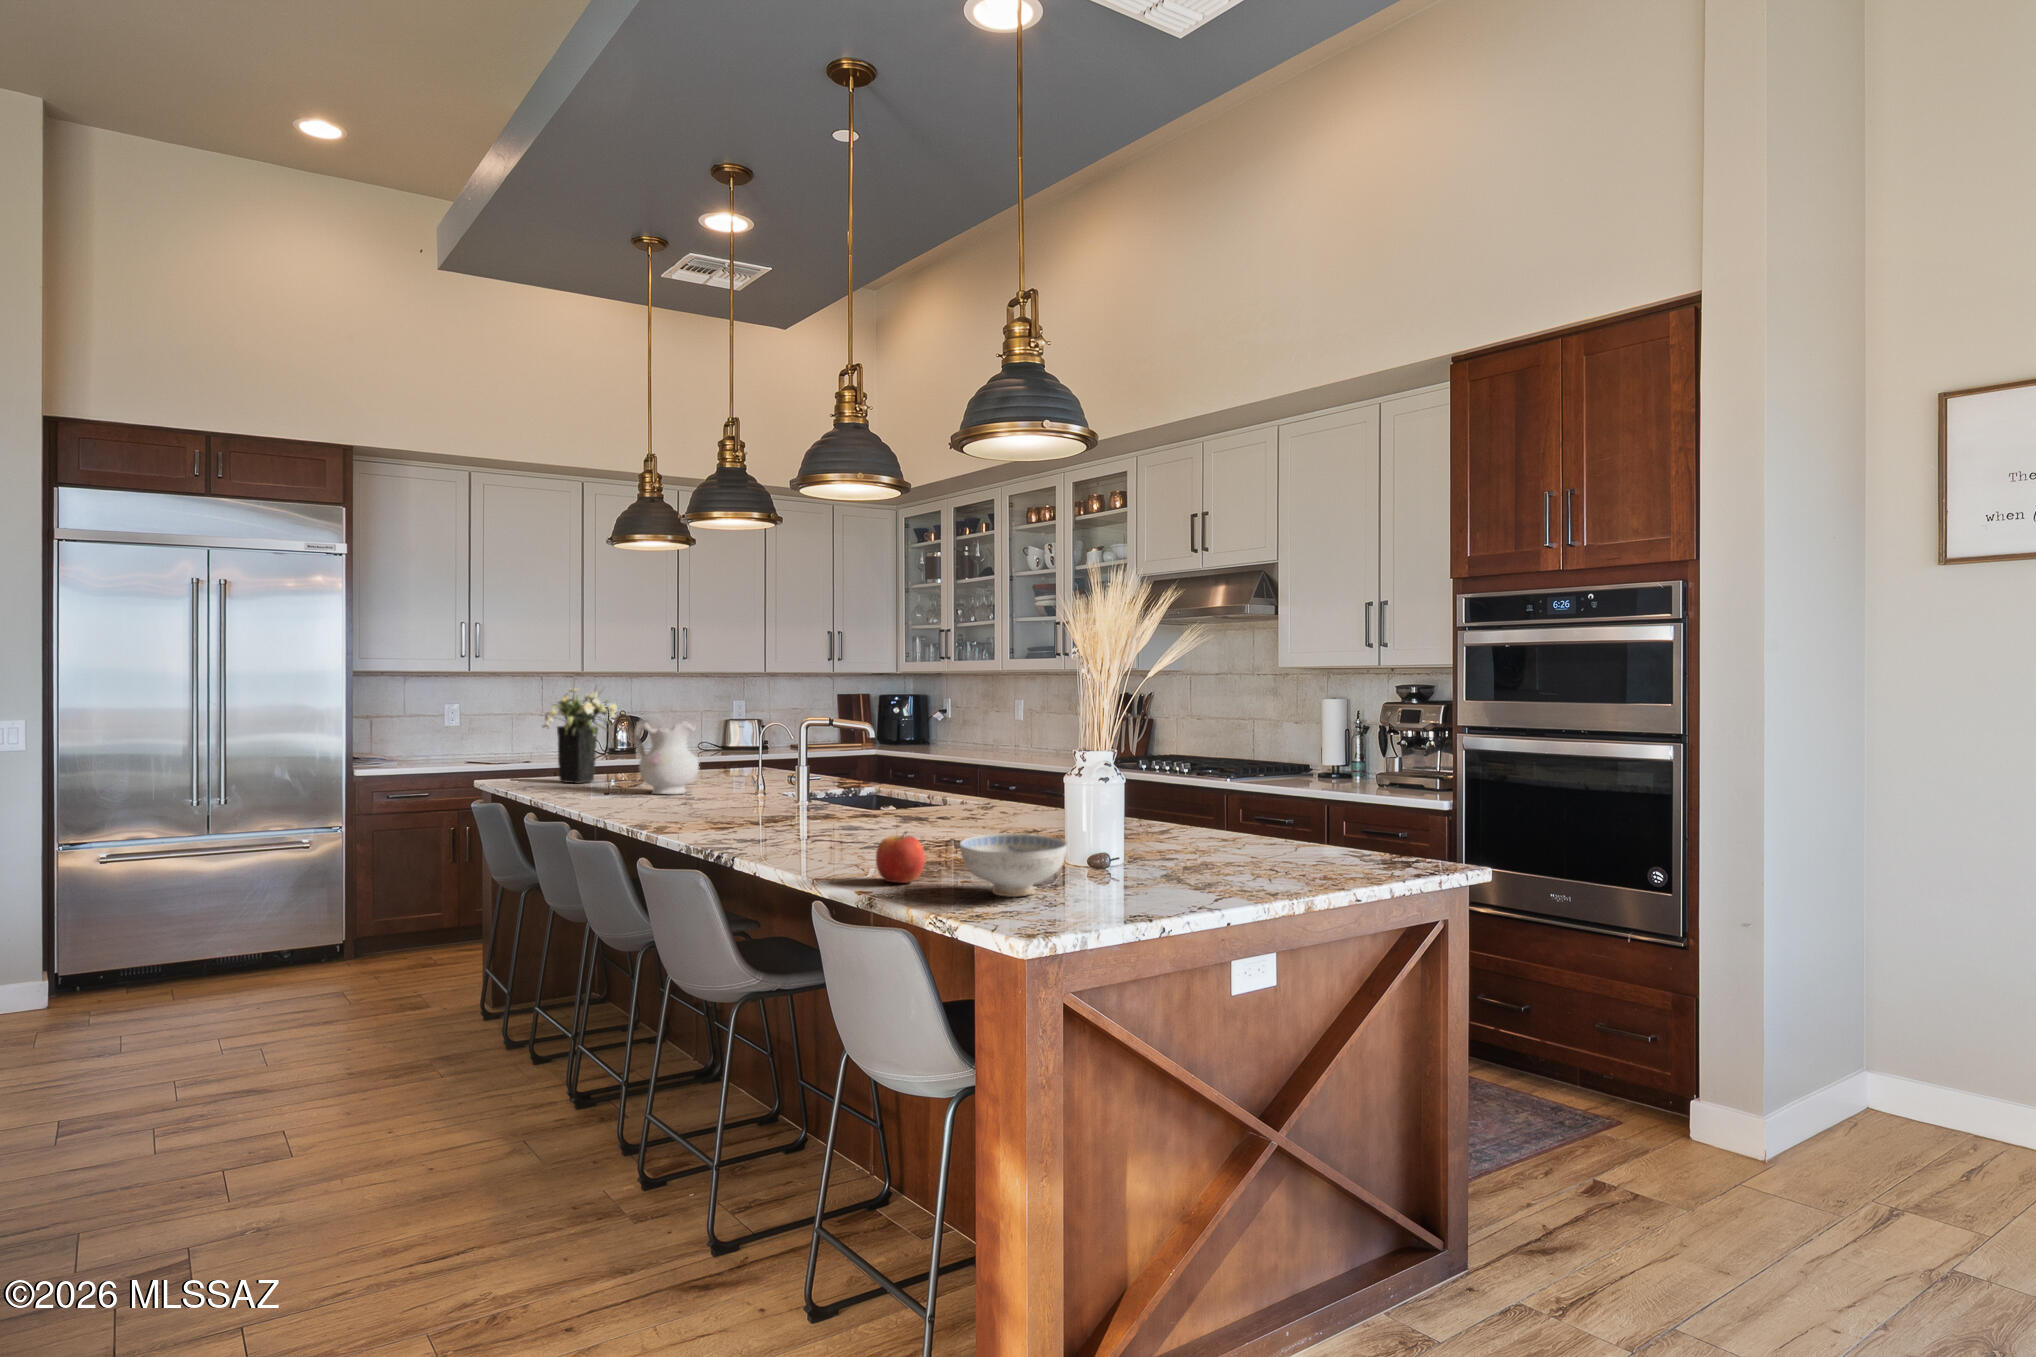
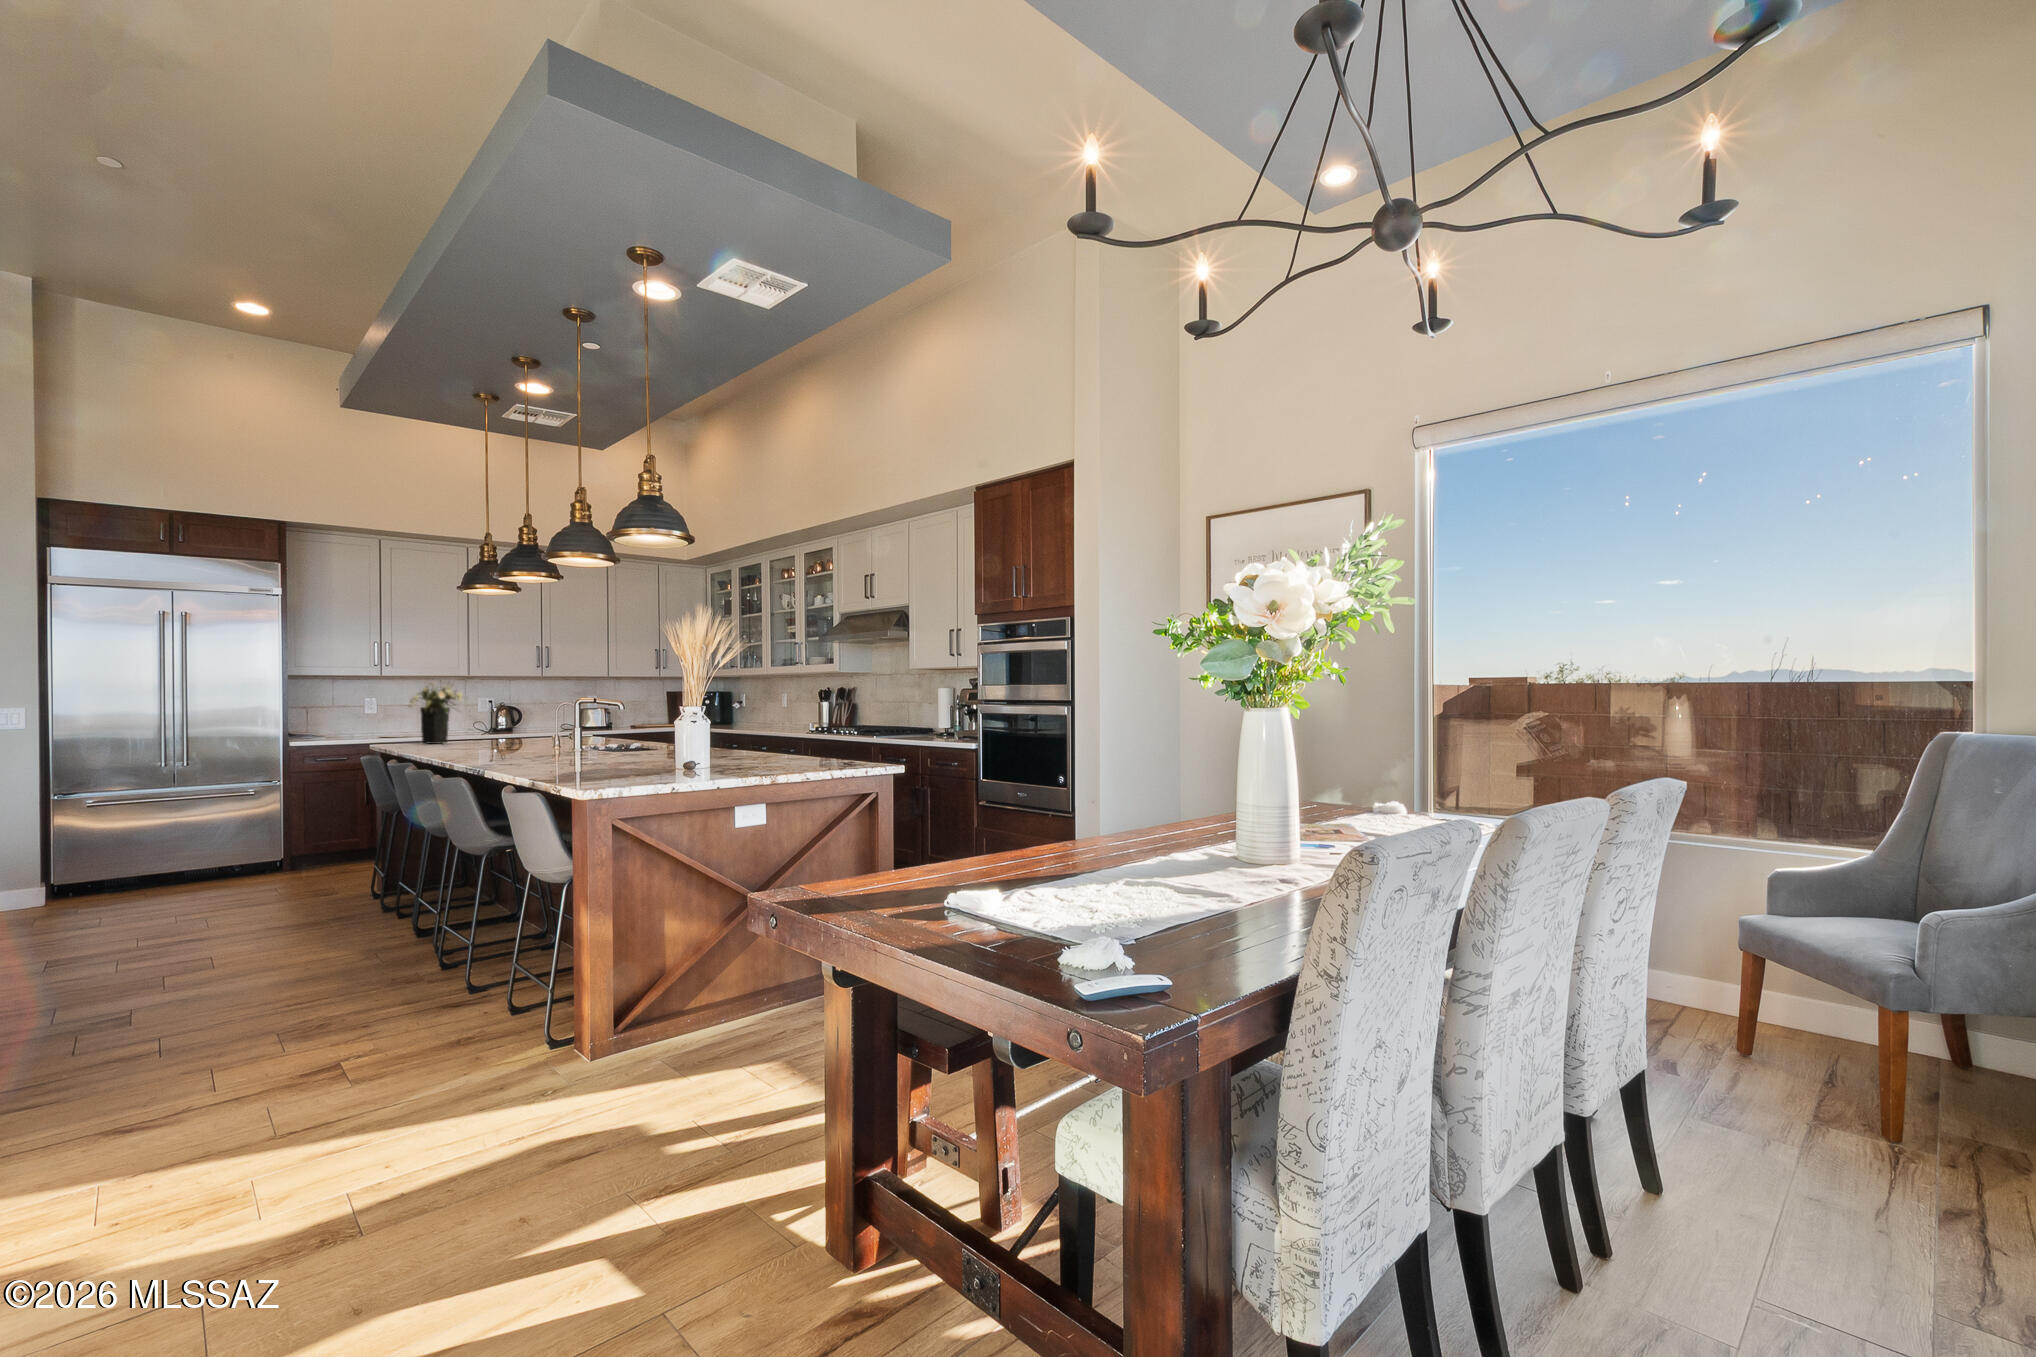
ceramic pitcher: present [634,719,699,794] -> none [468,701,512,748]
apple: present [876,832,925,883] -> none [555,748,584,776]
ceramic bowl: present [960,834,1067,897] -> none [593,749,656,779]

